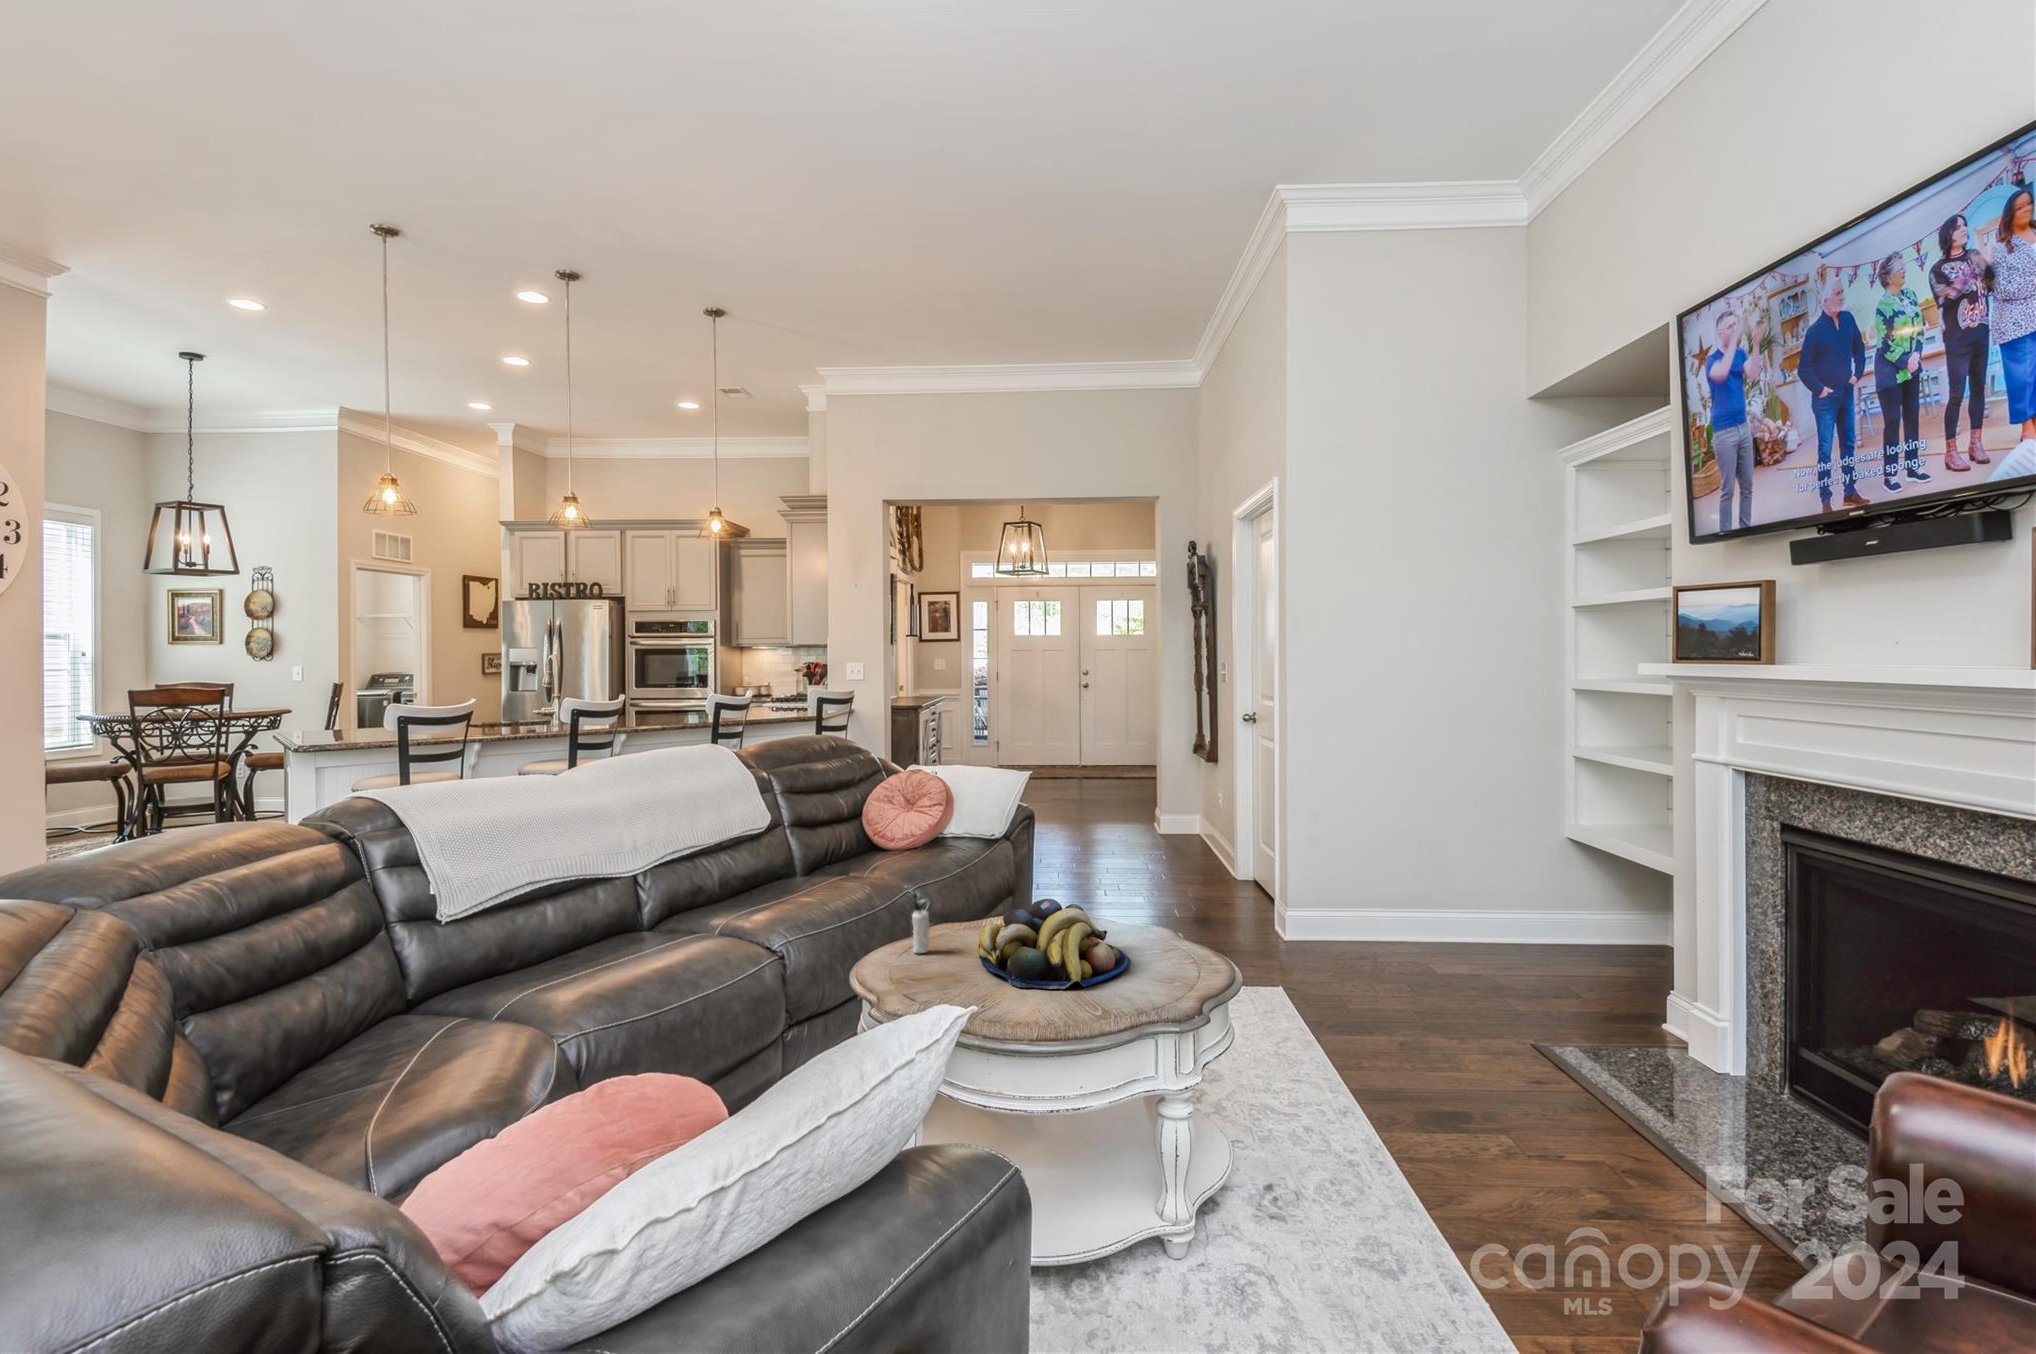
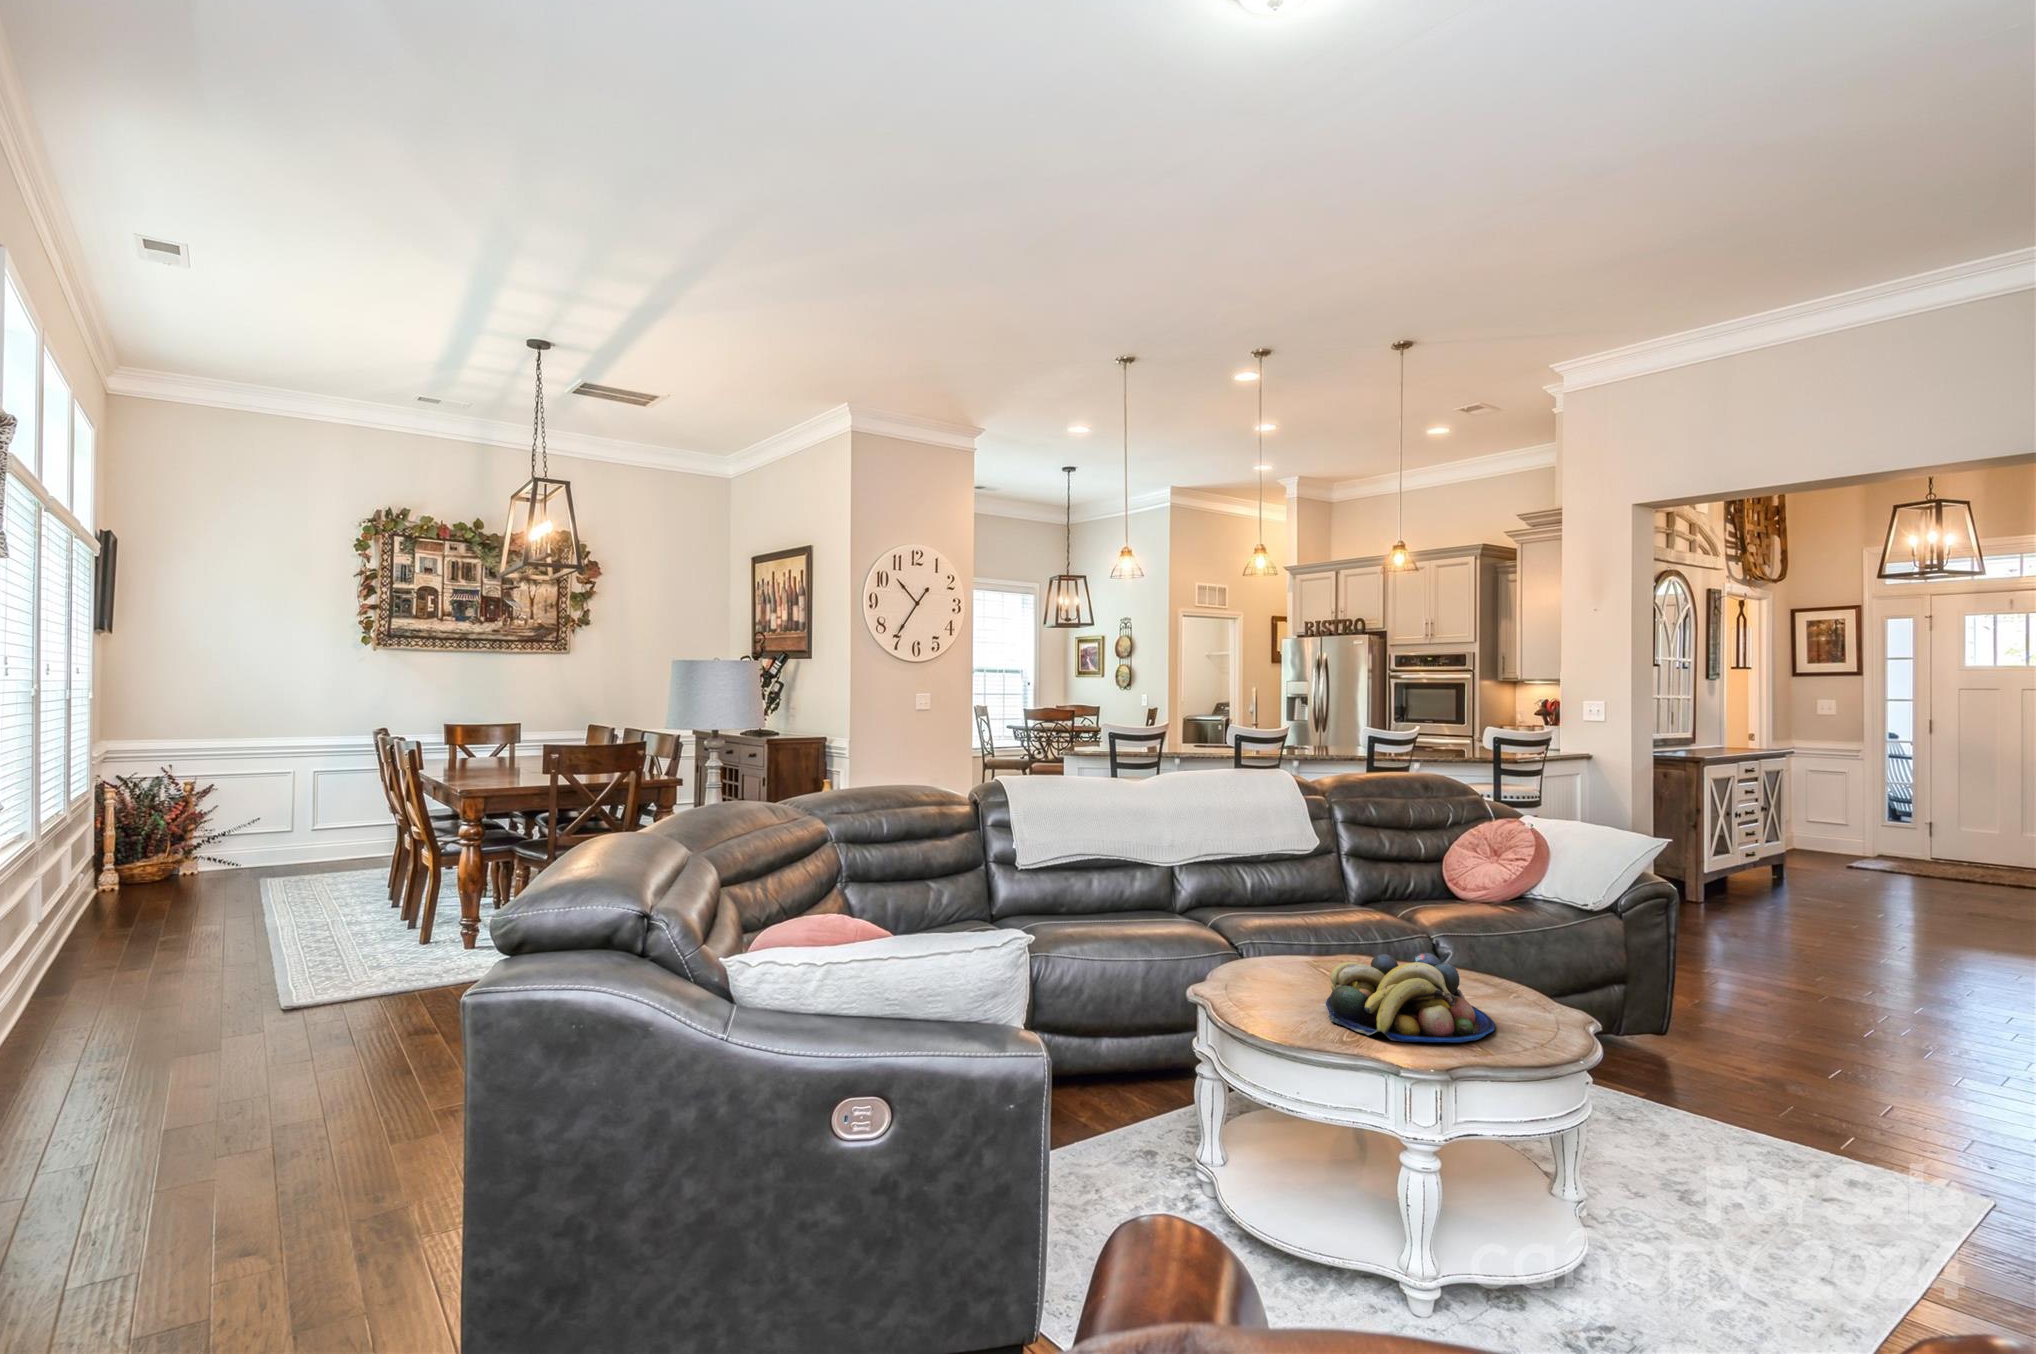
candle: present [912,910,929,953] -> none [1297,927,1315,977]

